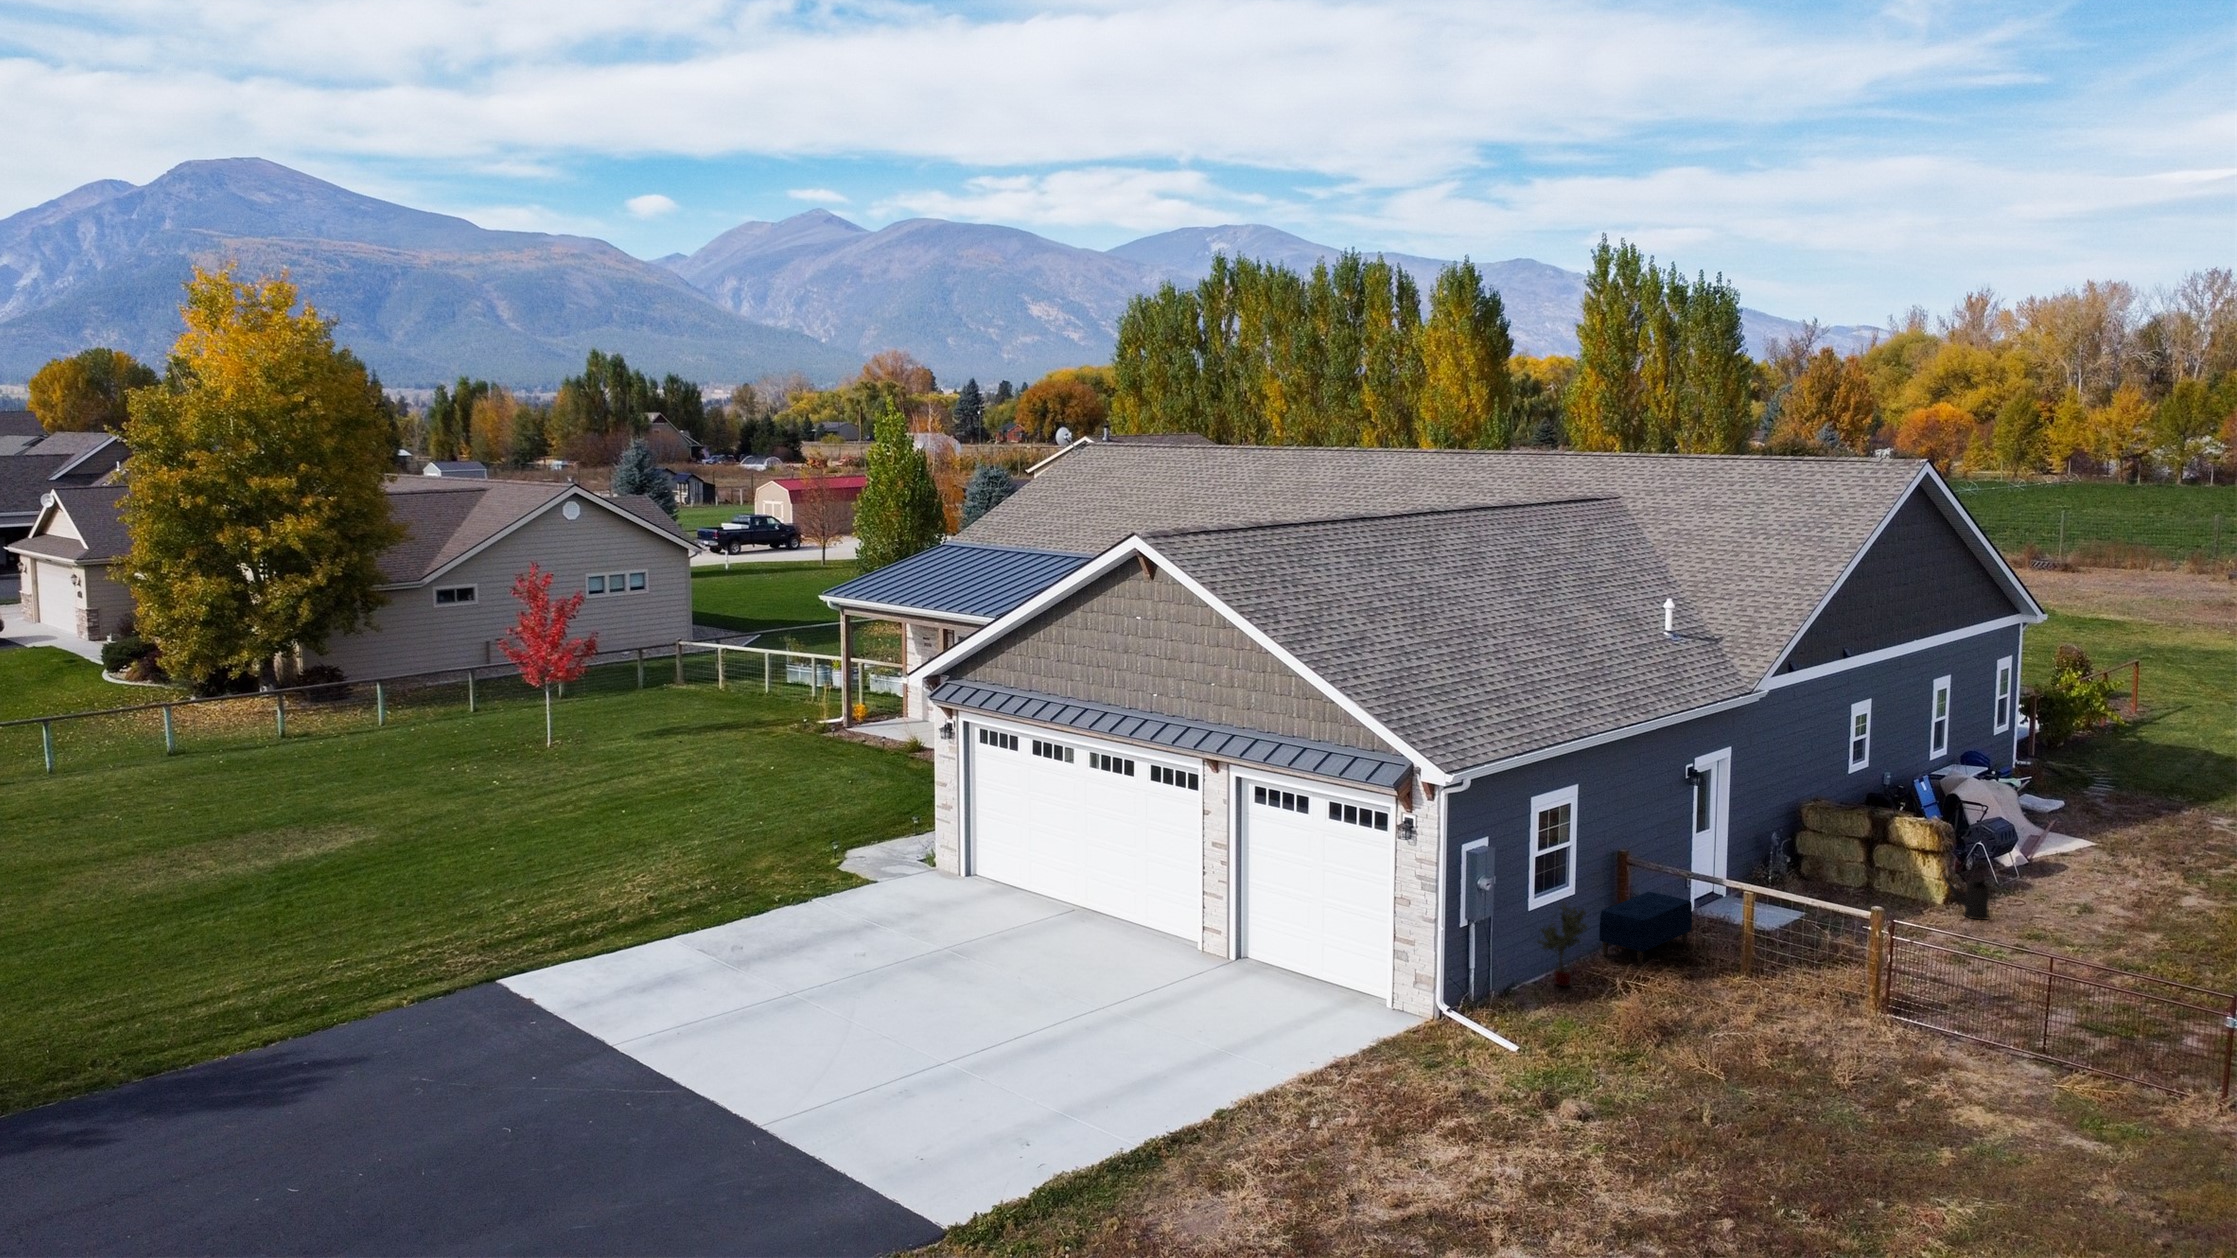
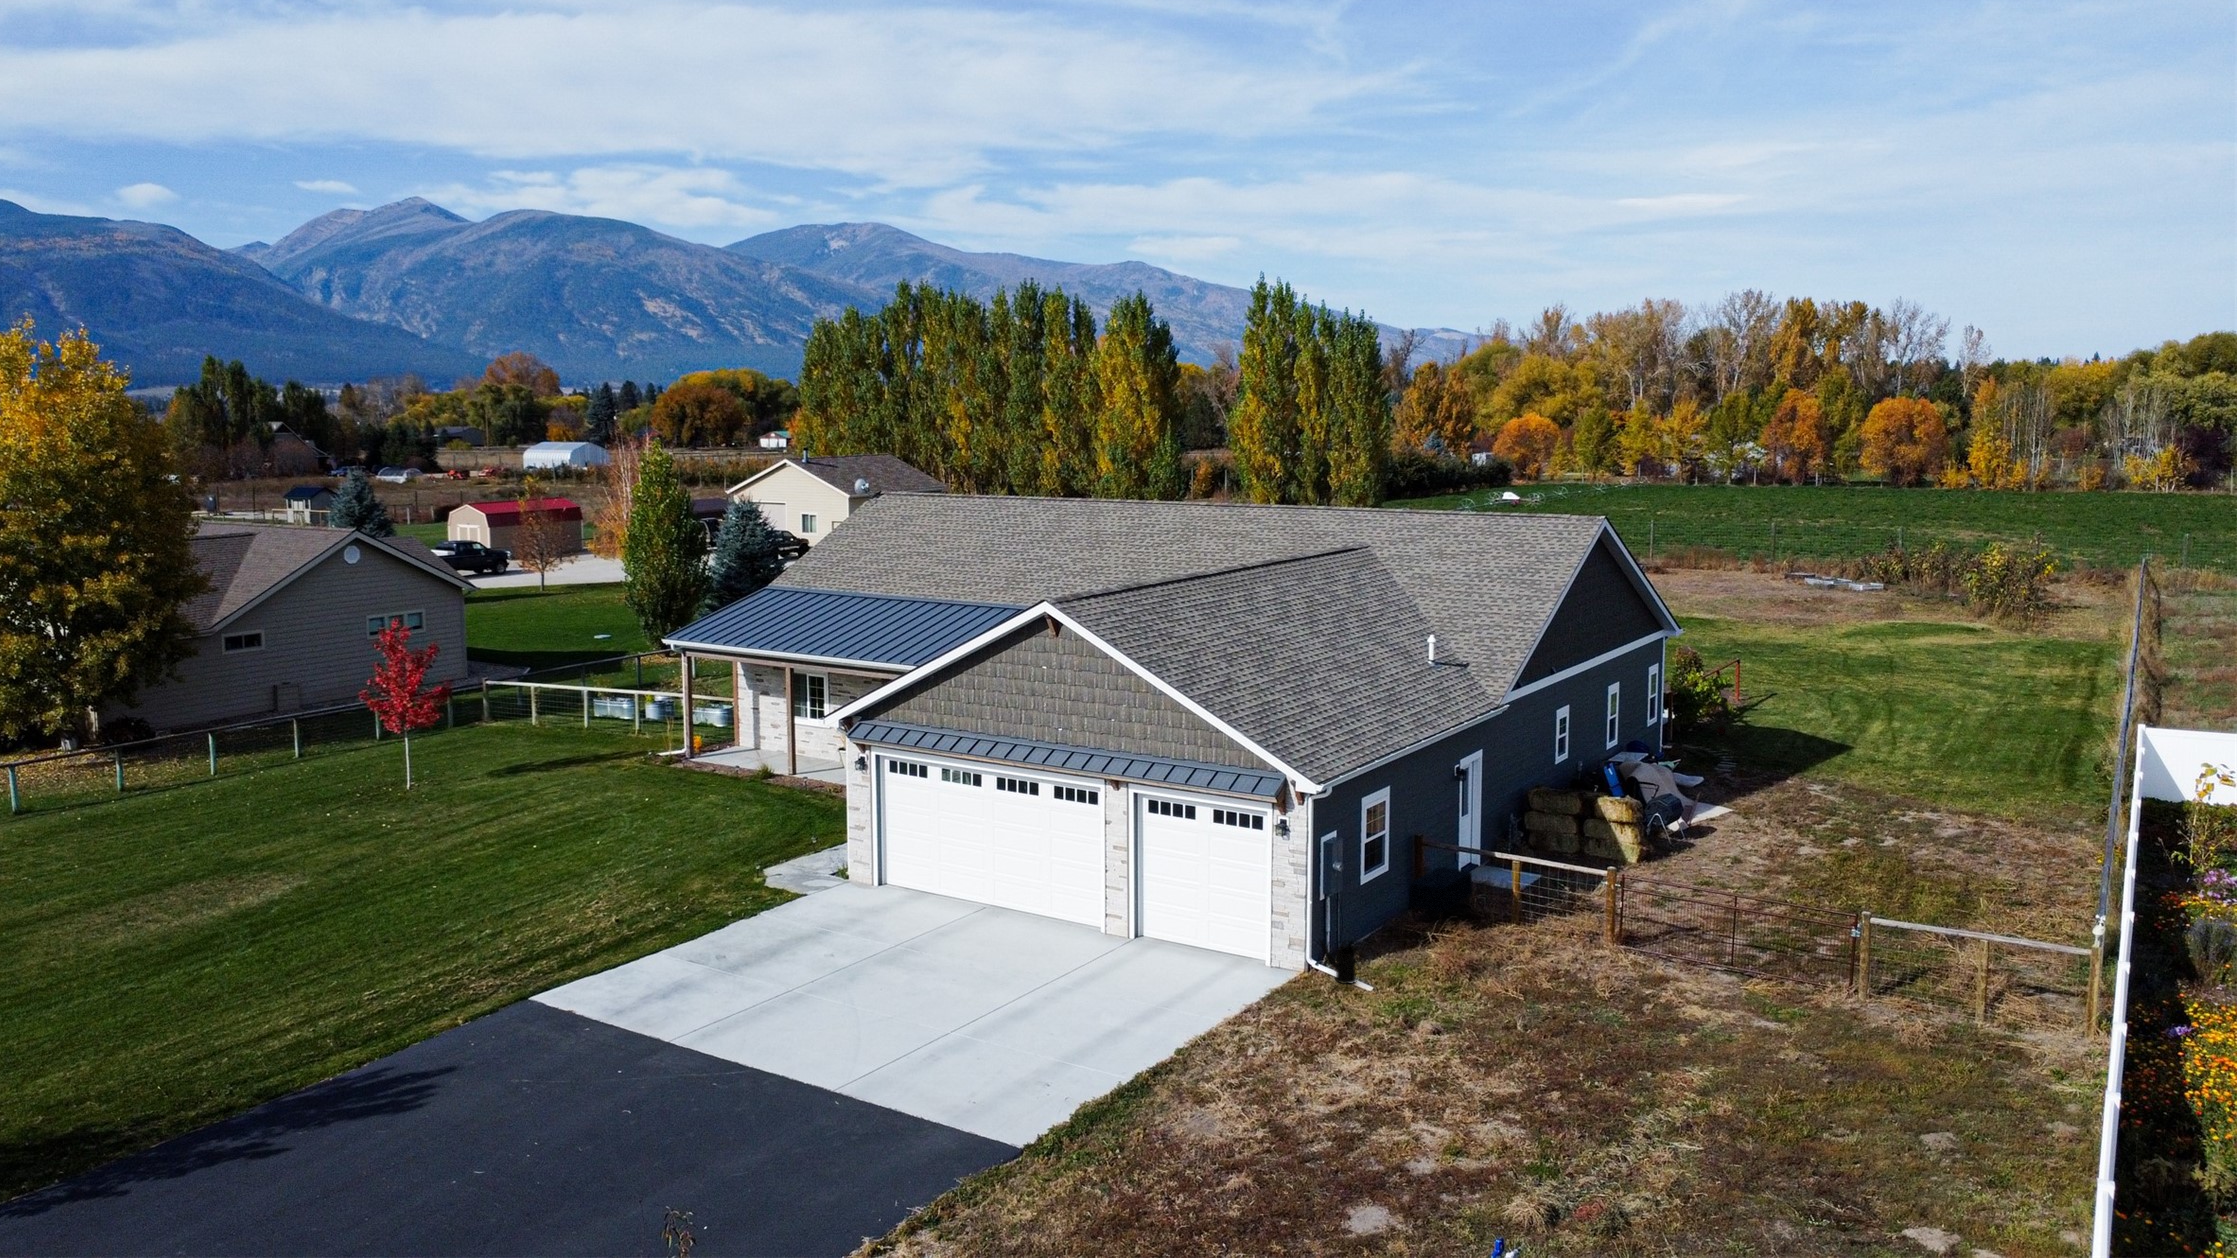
watering can: present [1942,873,1989,920] -> present [1319,940,1357,984]
potted tree: present [1538,903,1587,987] -> present [1710,698,1730,734]

